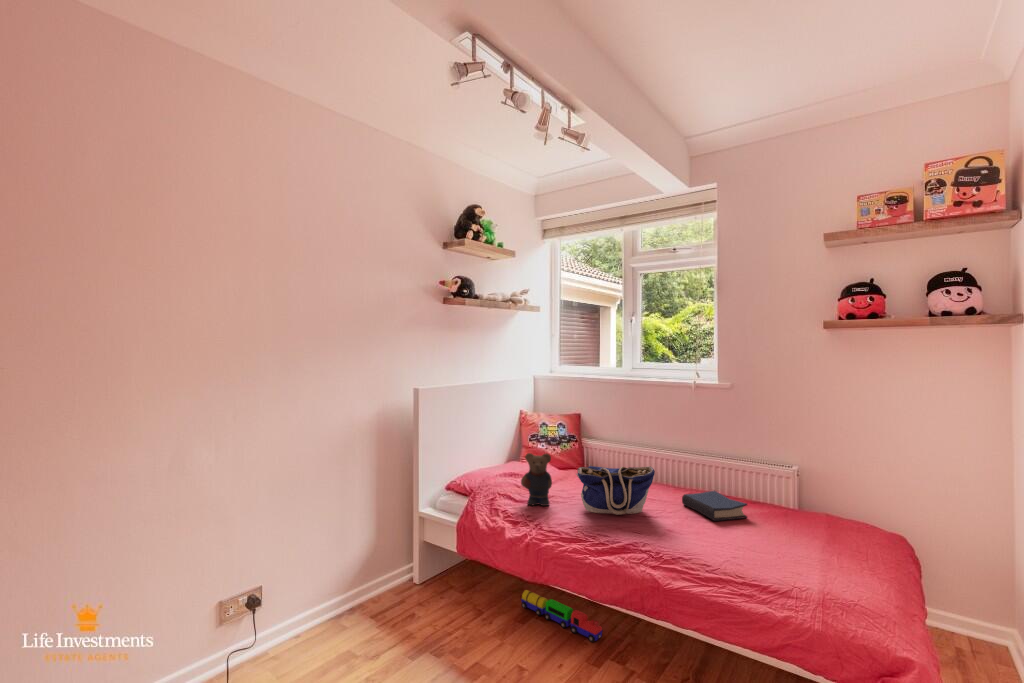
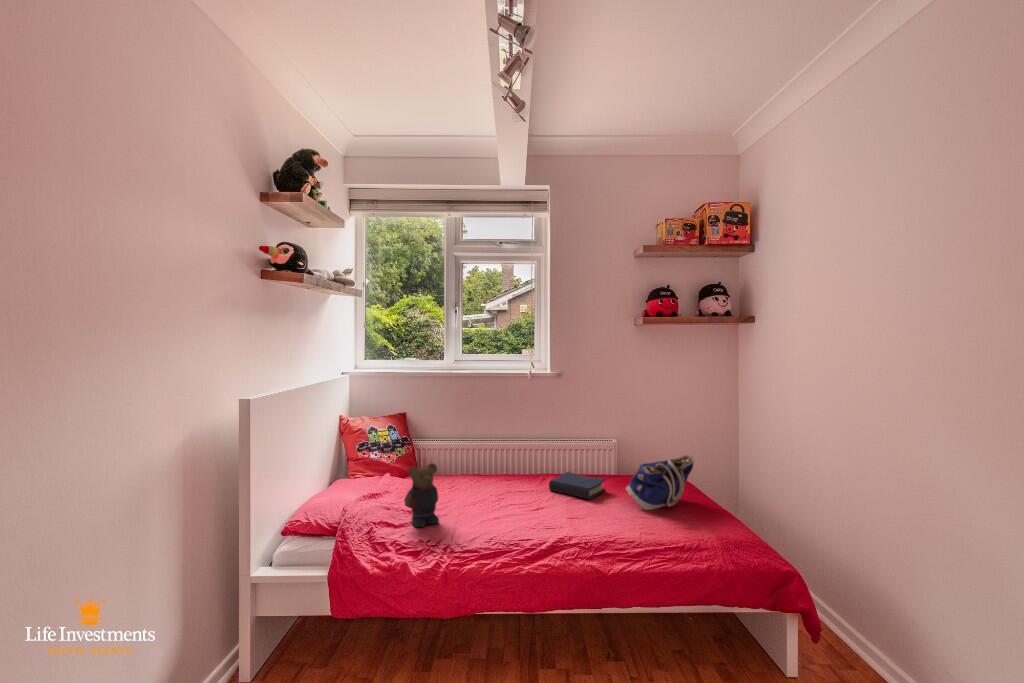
tote bag: present [576,466,655,515] -> present [626,455,694,510]
toy train: present [521,590,603,642] -> none [406,627,512,657]

